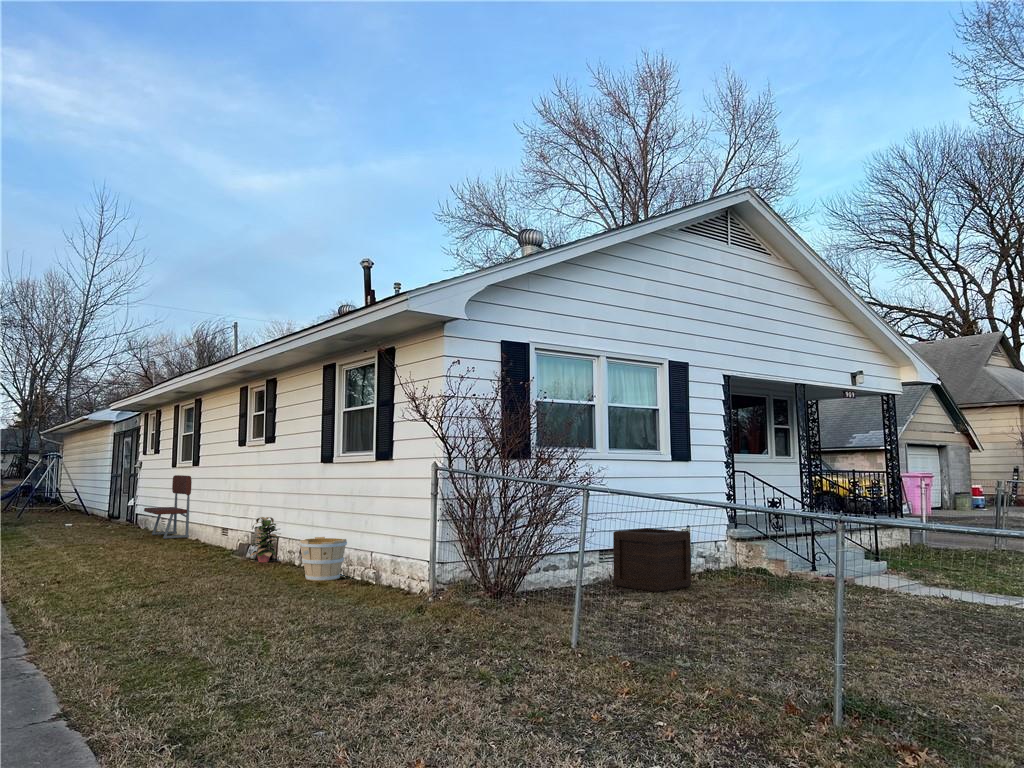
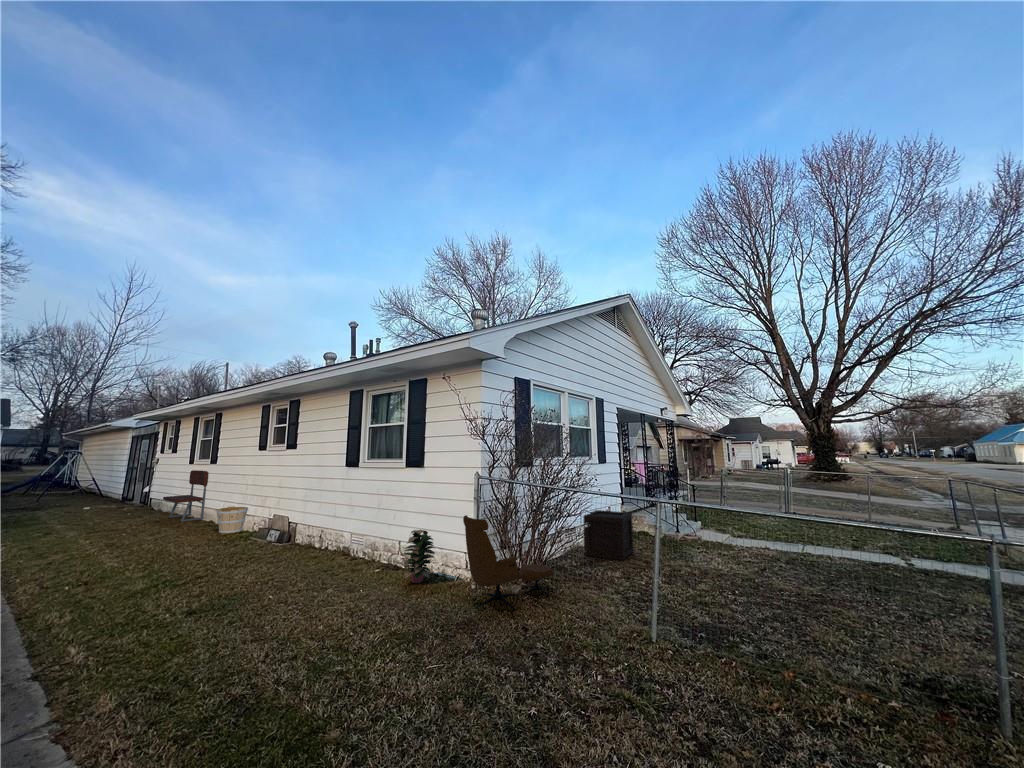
lounge chair: none [401,510,519,615] -> present [463,515,554,611]
decorative plant: present [249,517,280,562] -> present [403,530,435,583]
wooden bucket: present [300,537,347,581] -> present [216,506,248,534]

